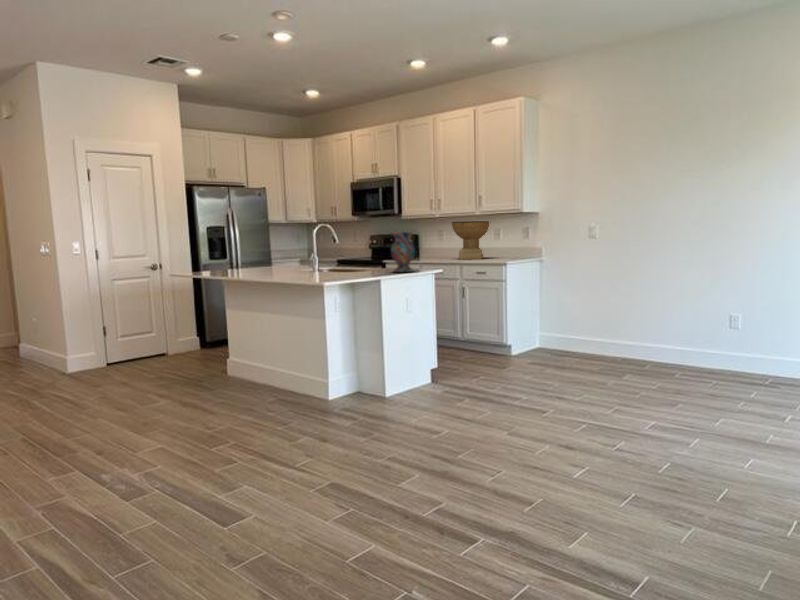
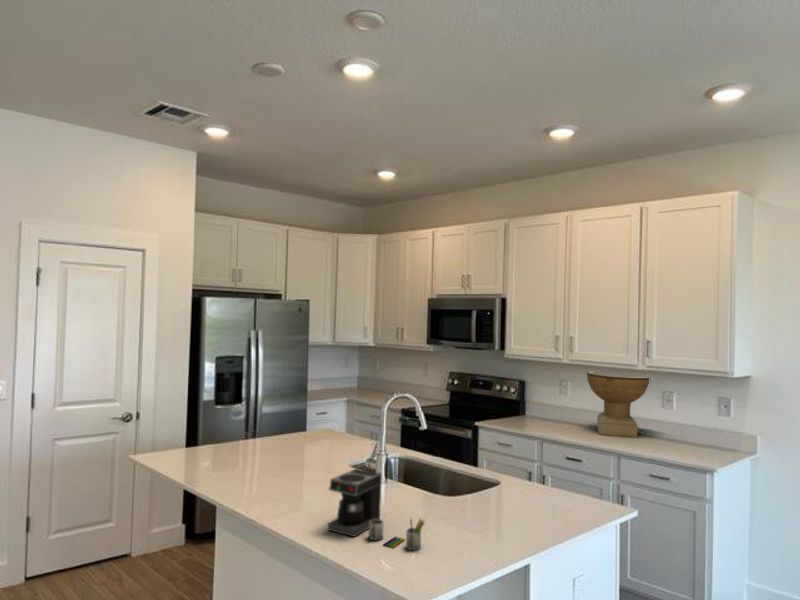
vase: present [391,232,415,272] -> none [545,435,595,529]
coffee maker: none [284,252,329,278] -> present [328,469,424,550]

